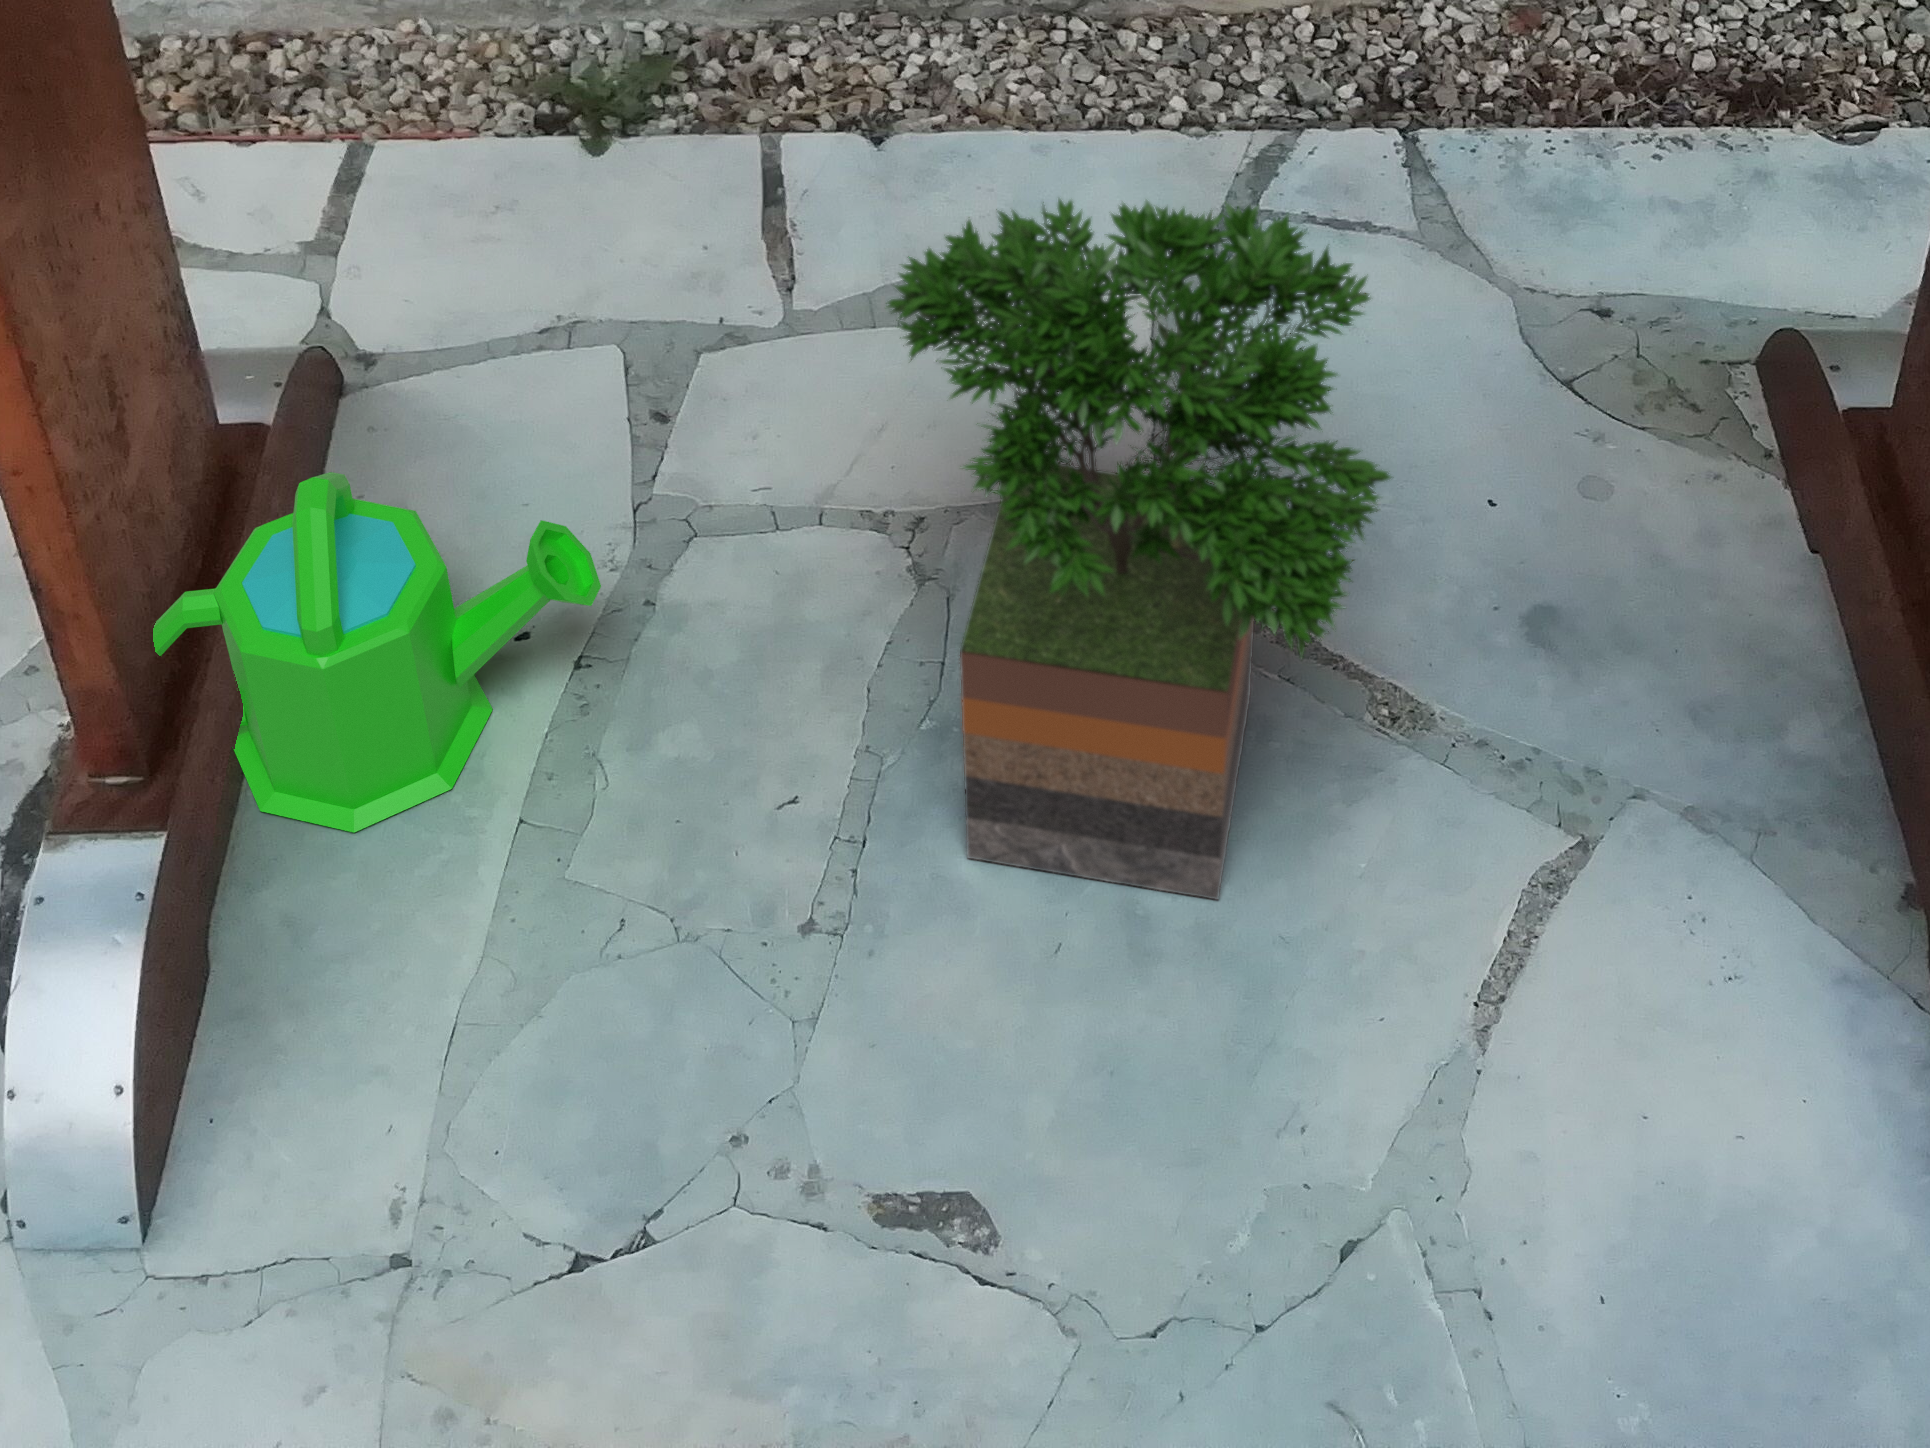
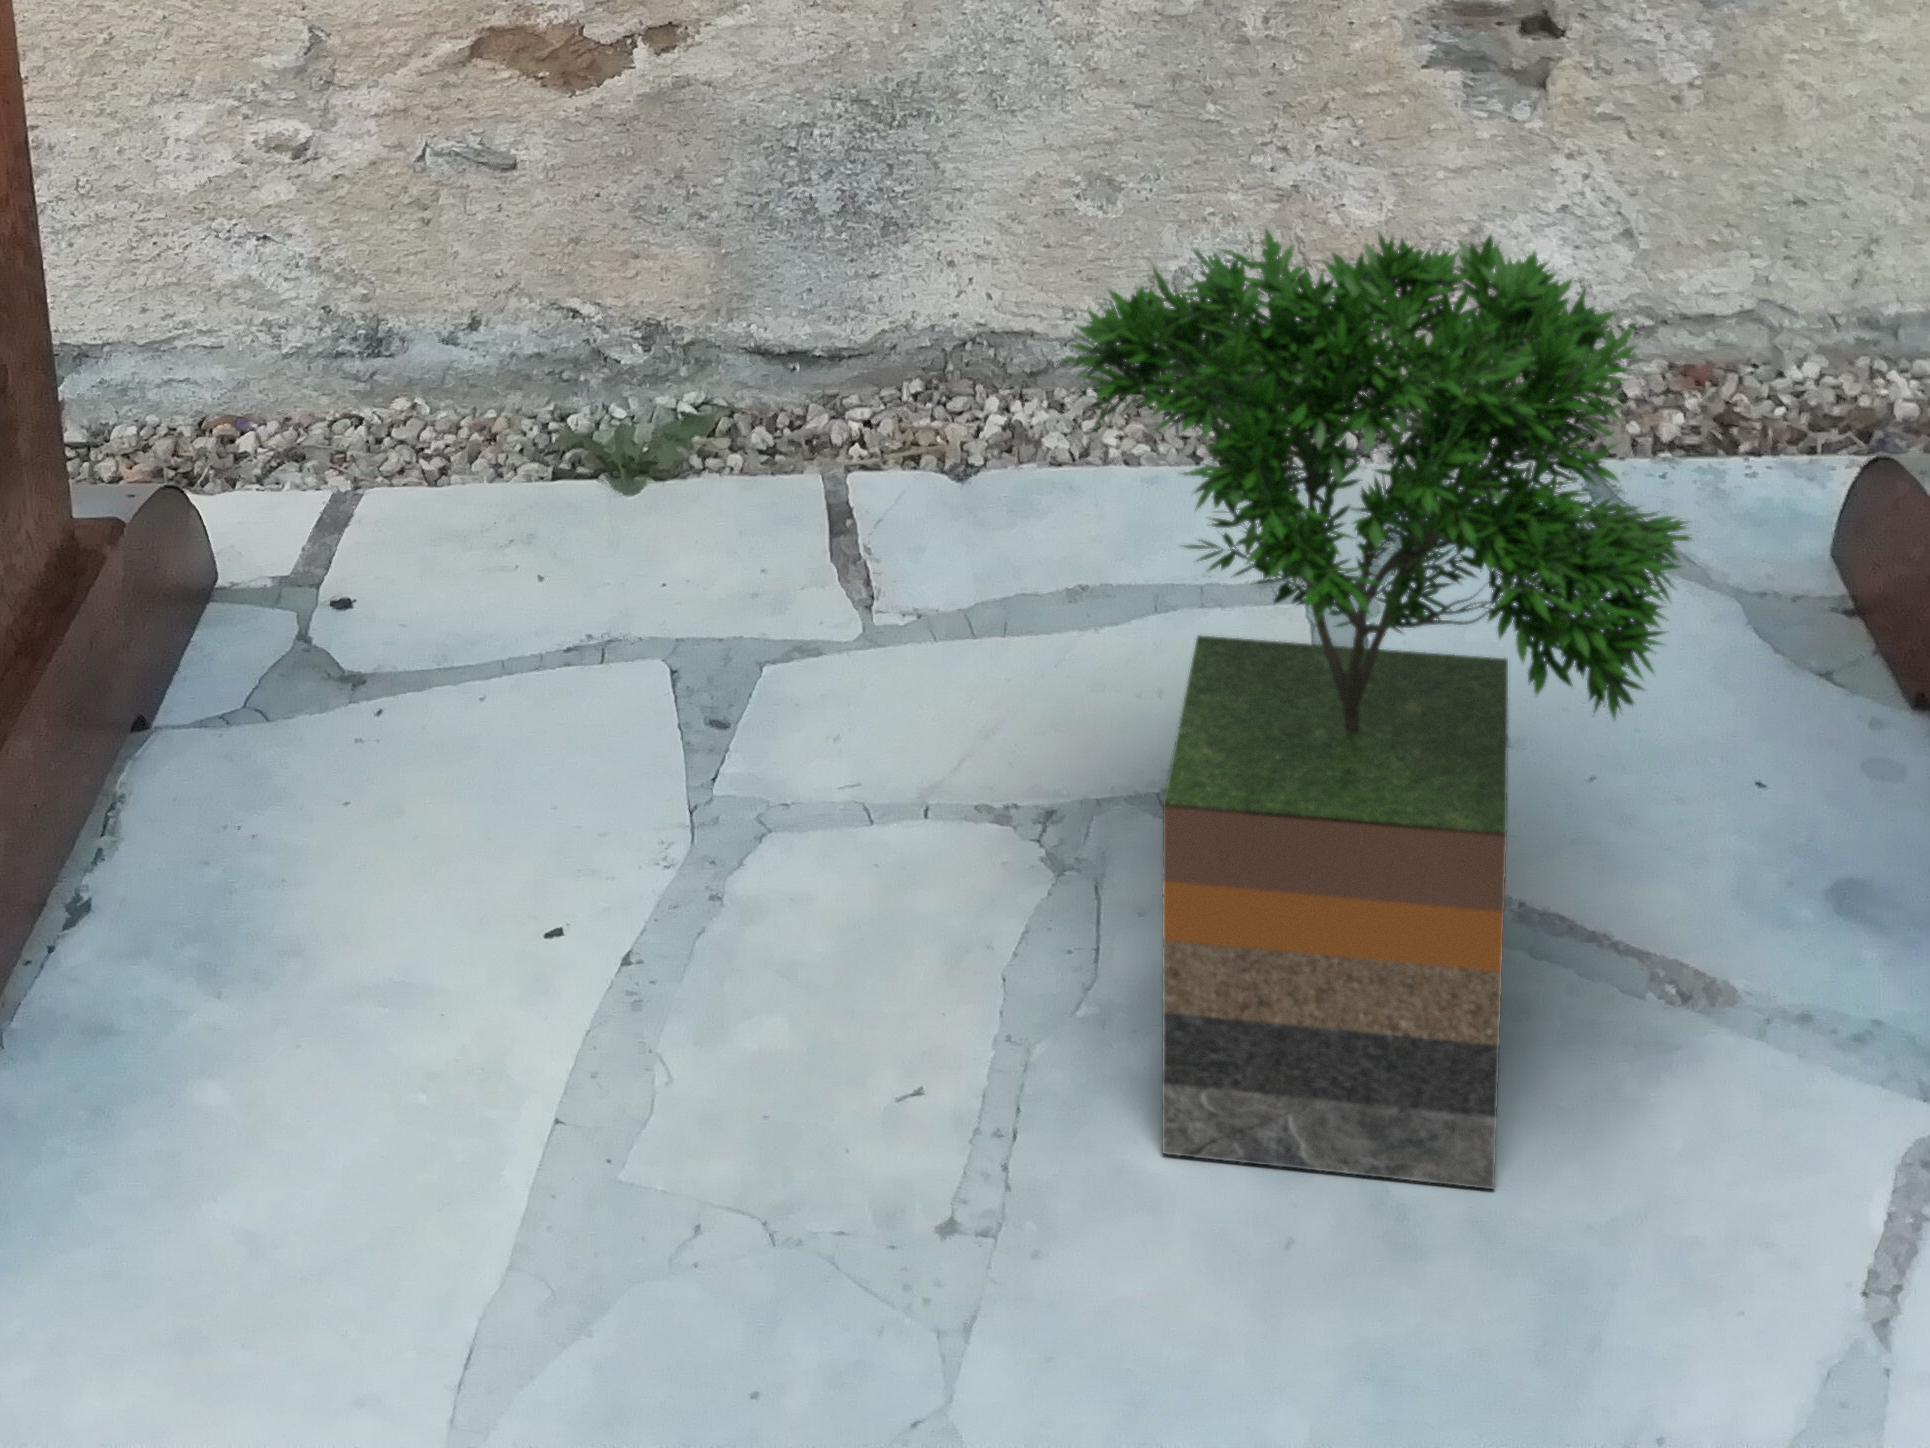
watering can: present [153,472,601,832] -> none [78,649,685,1147]

